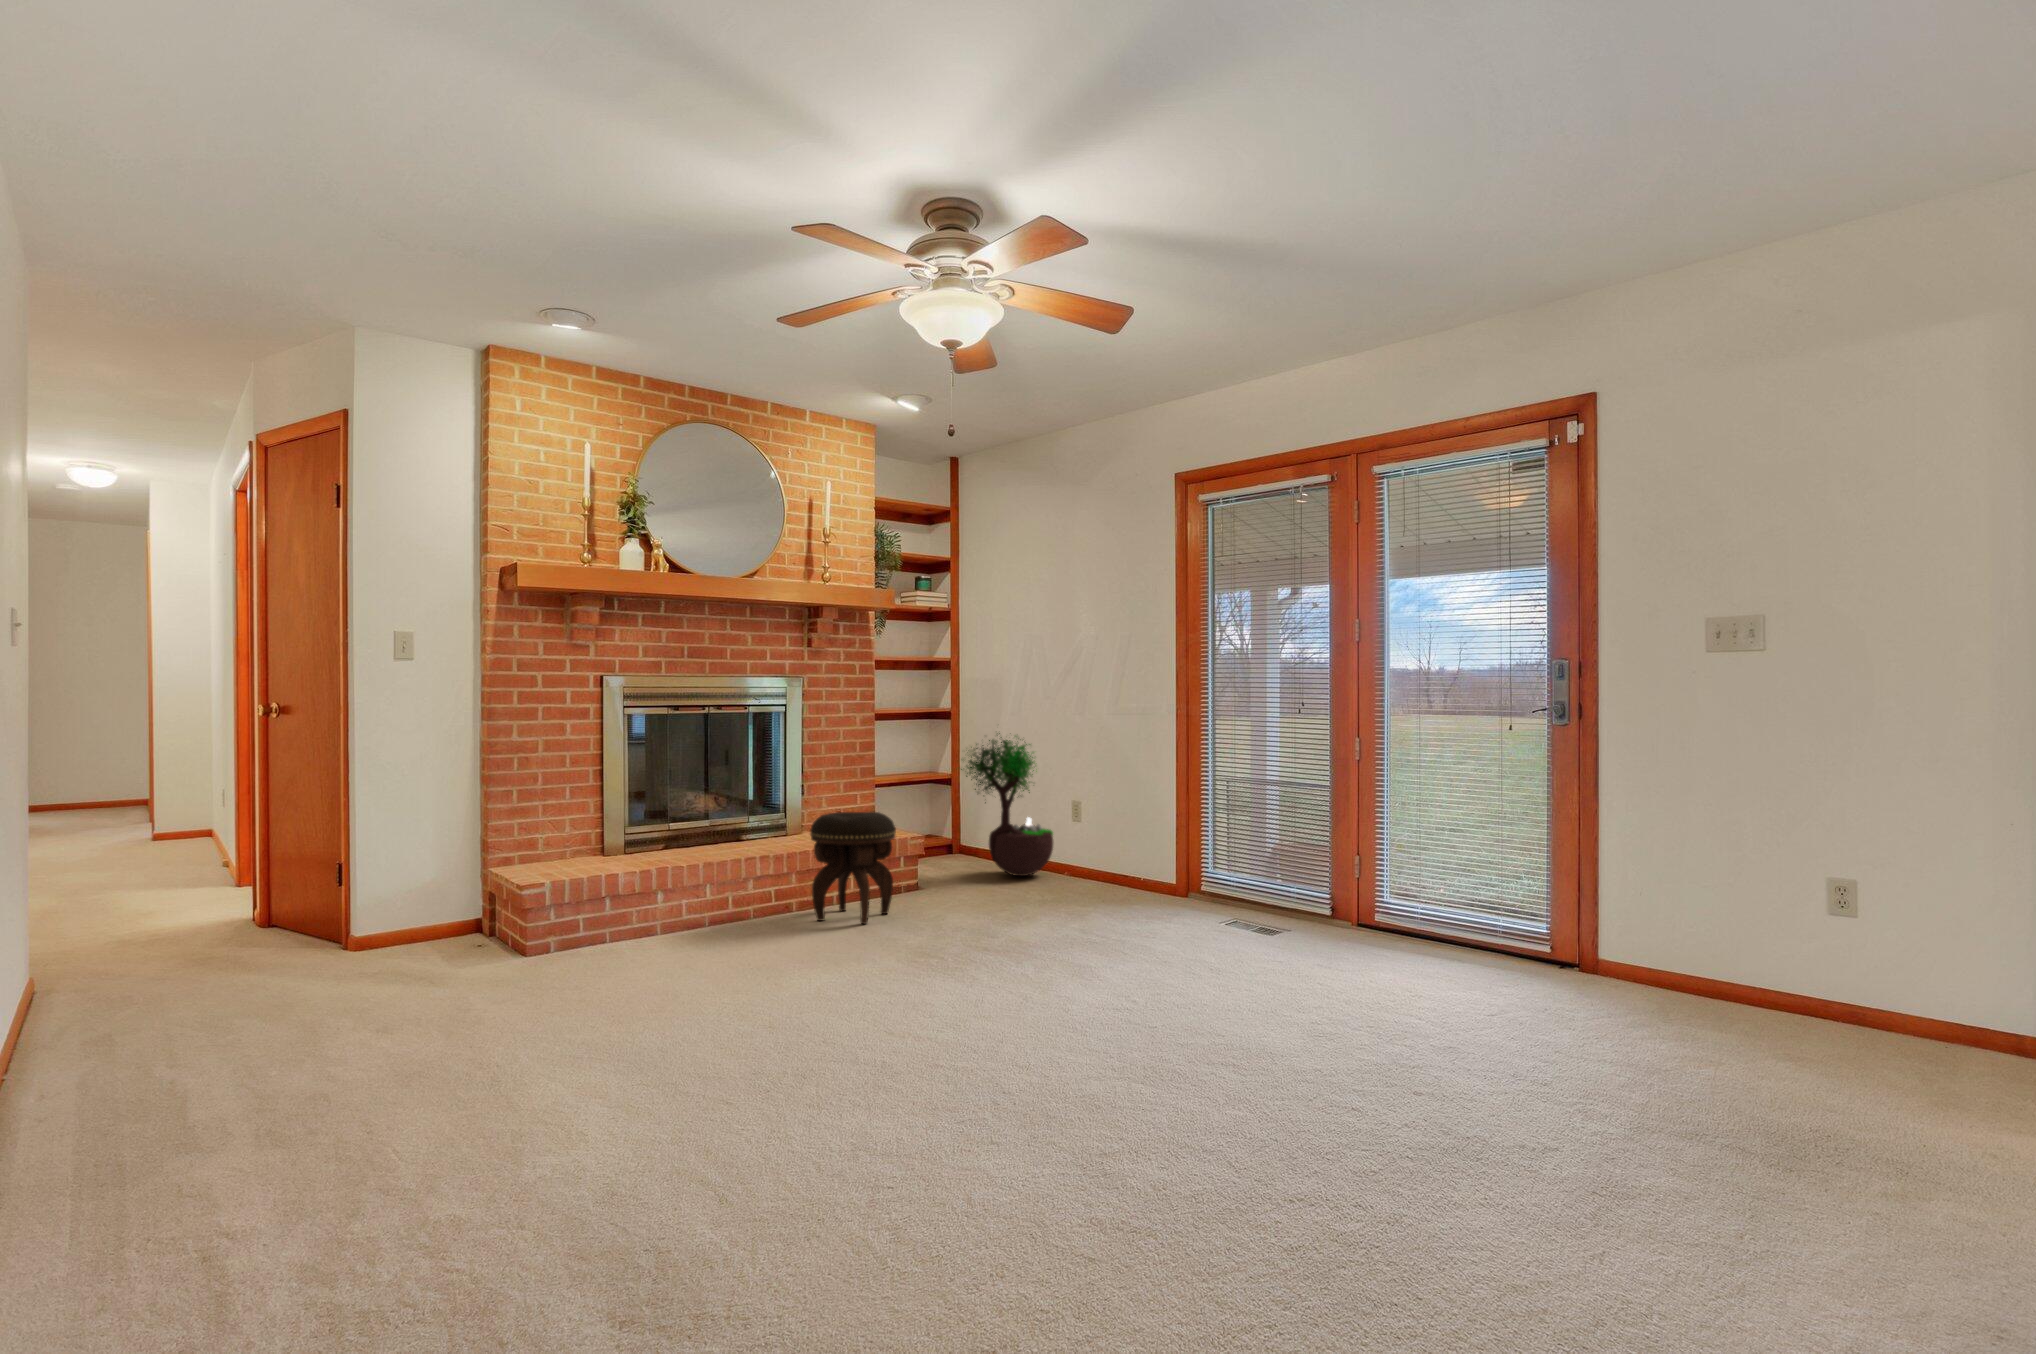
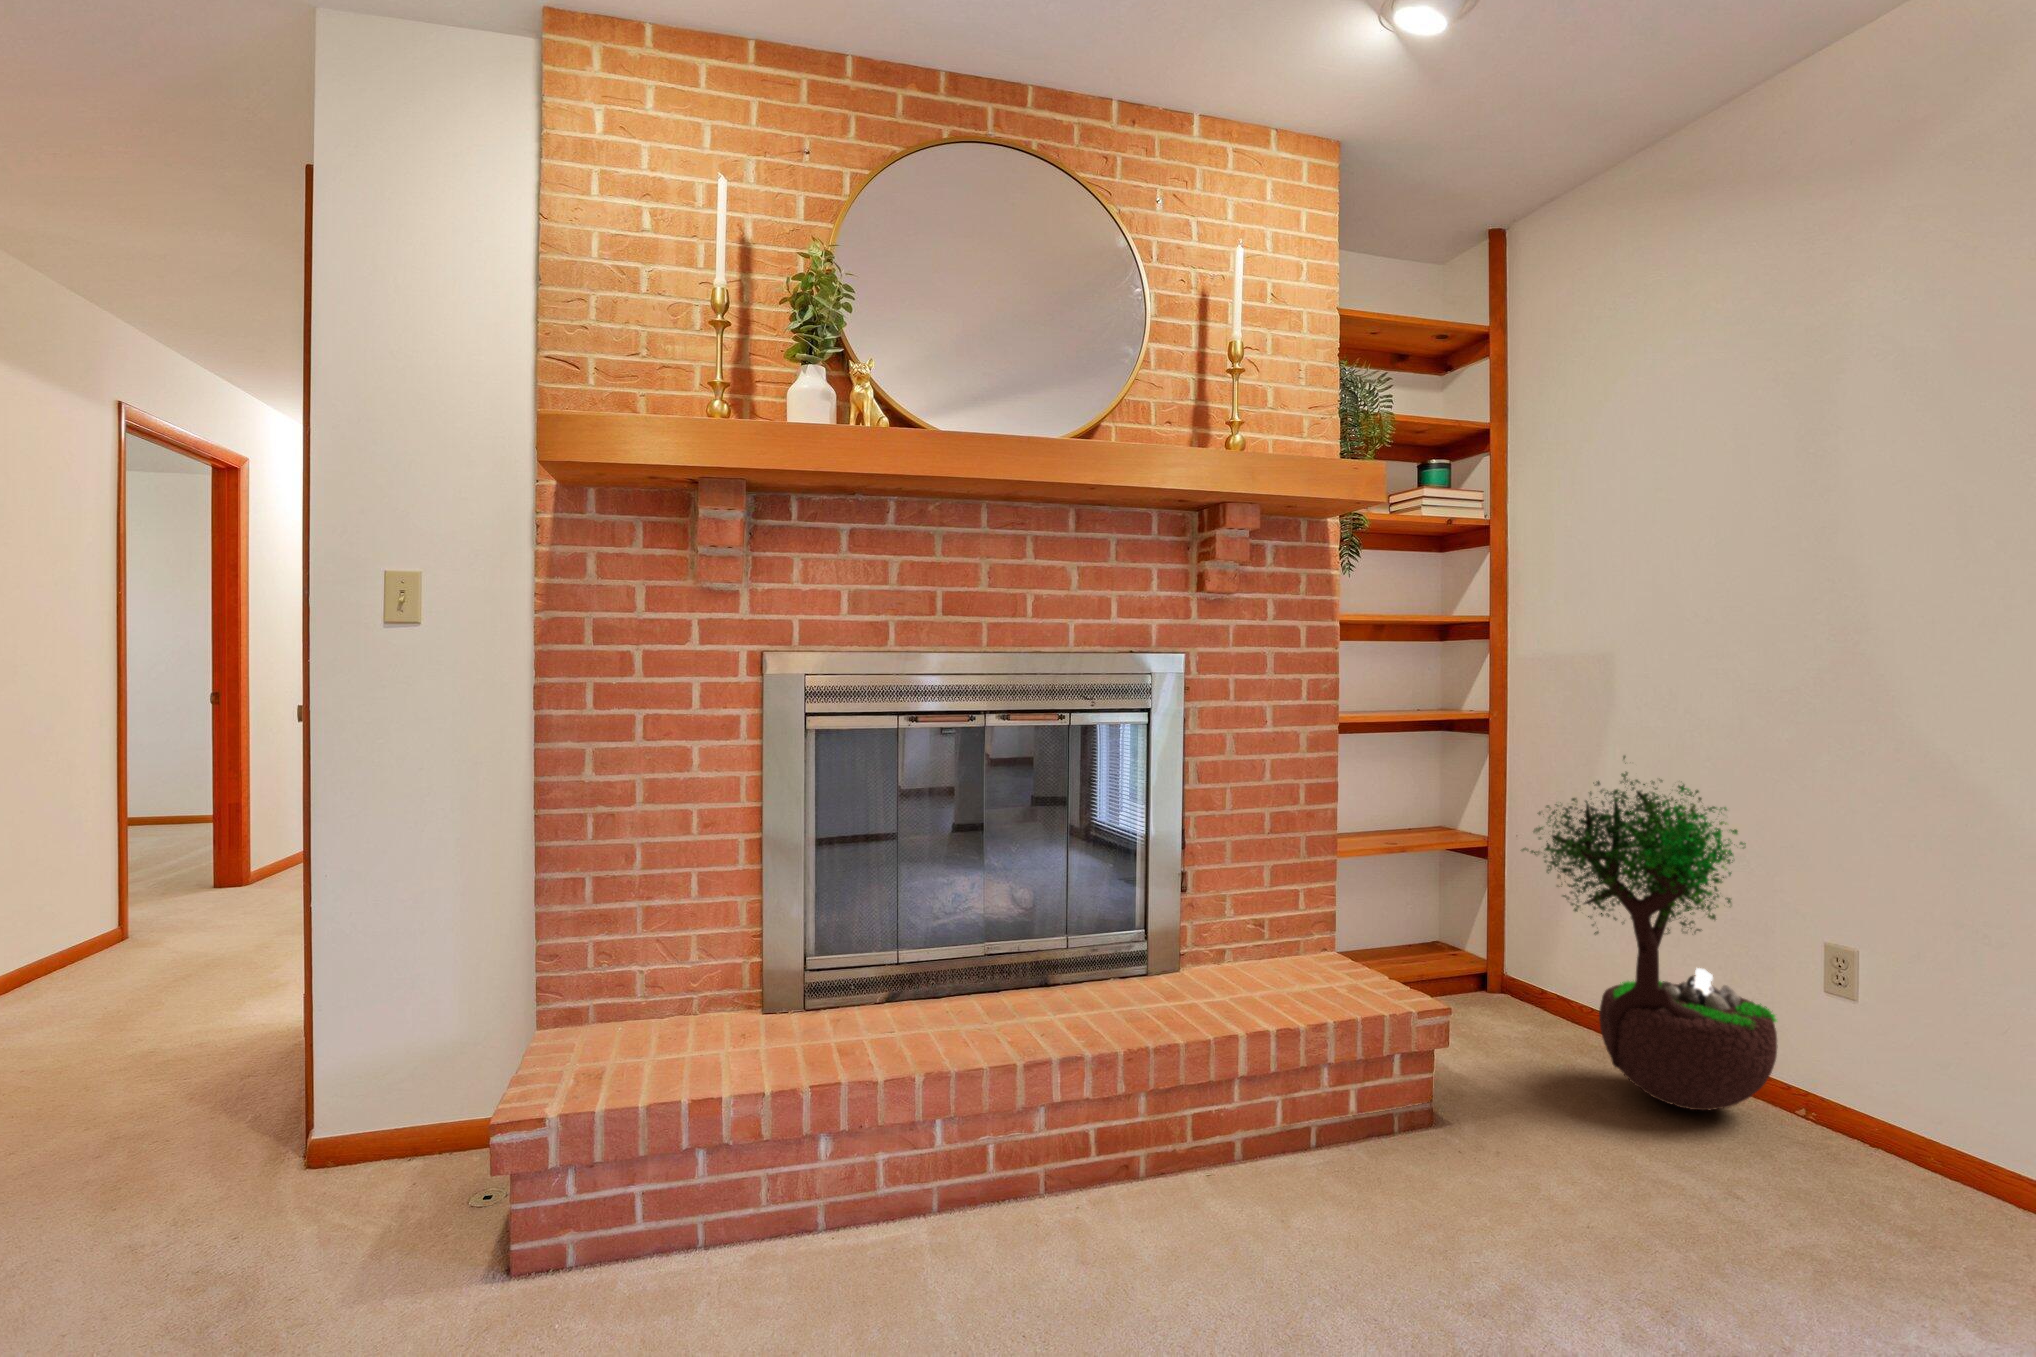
footstool: present [810,812,896,924] -> none [1164,974,1385,1309]

